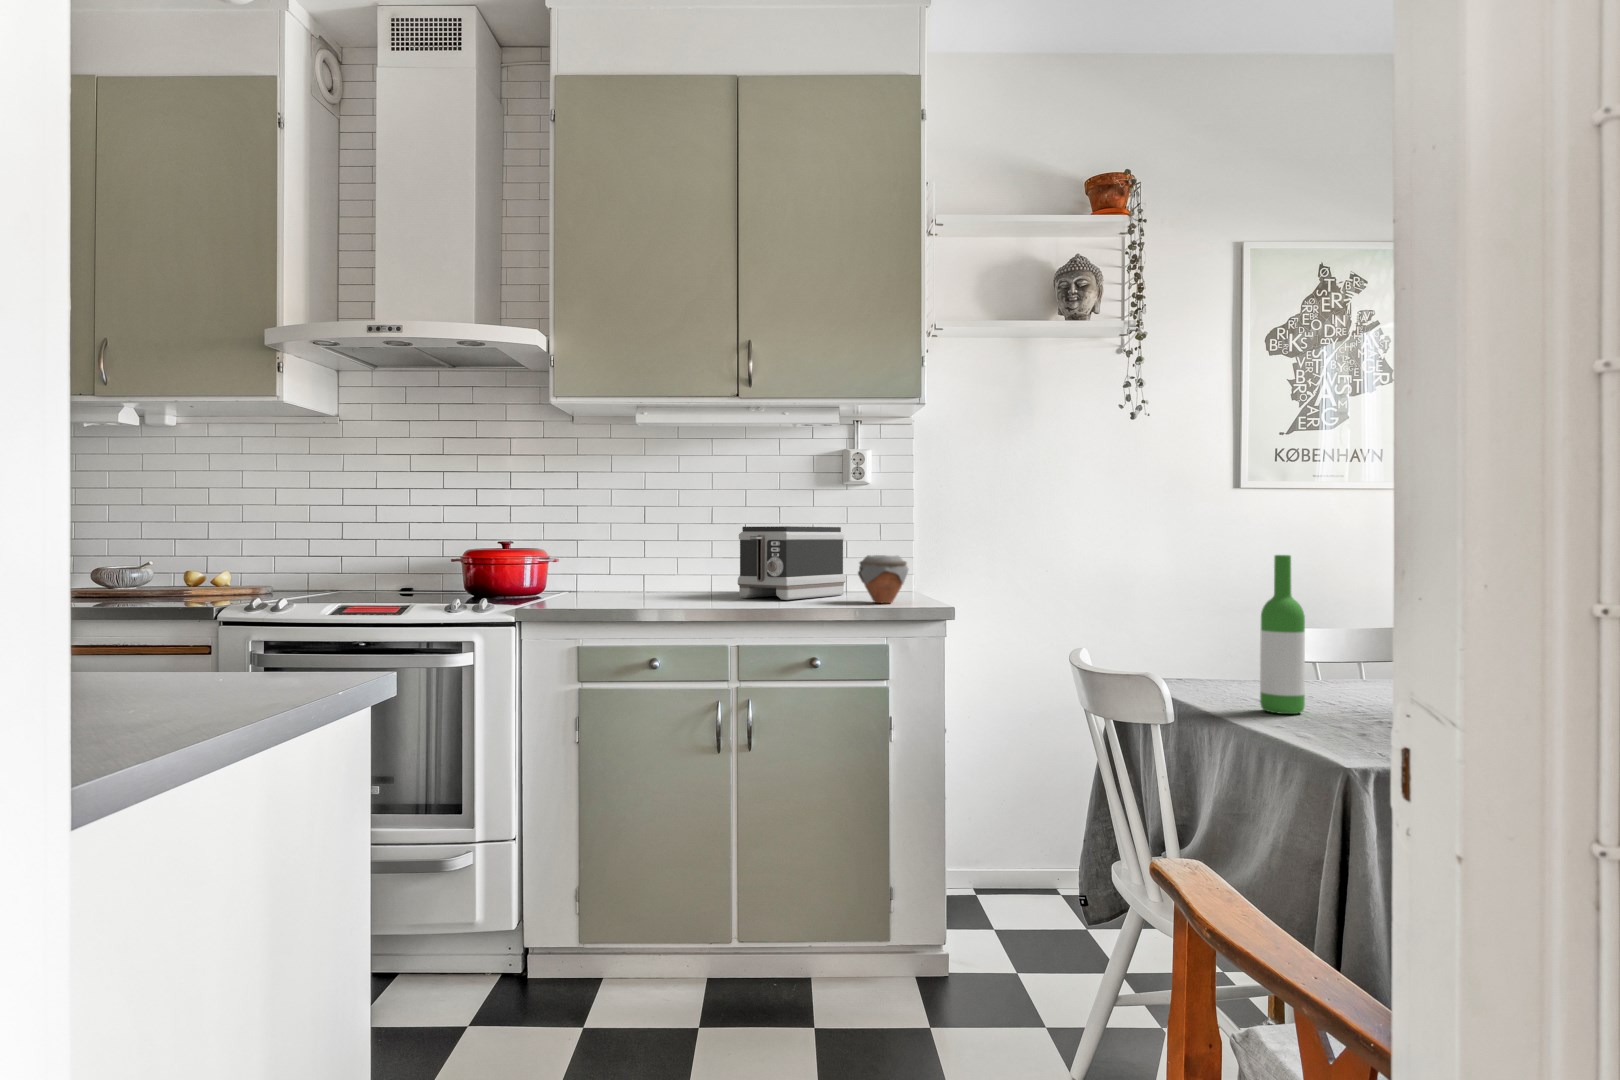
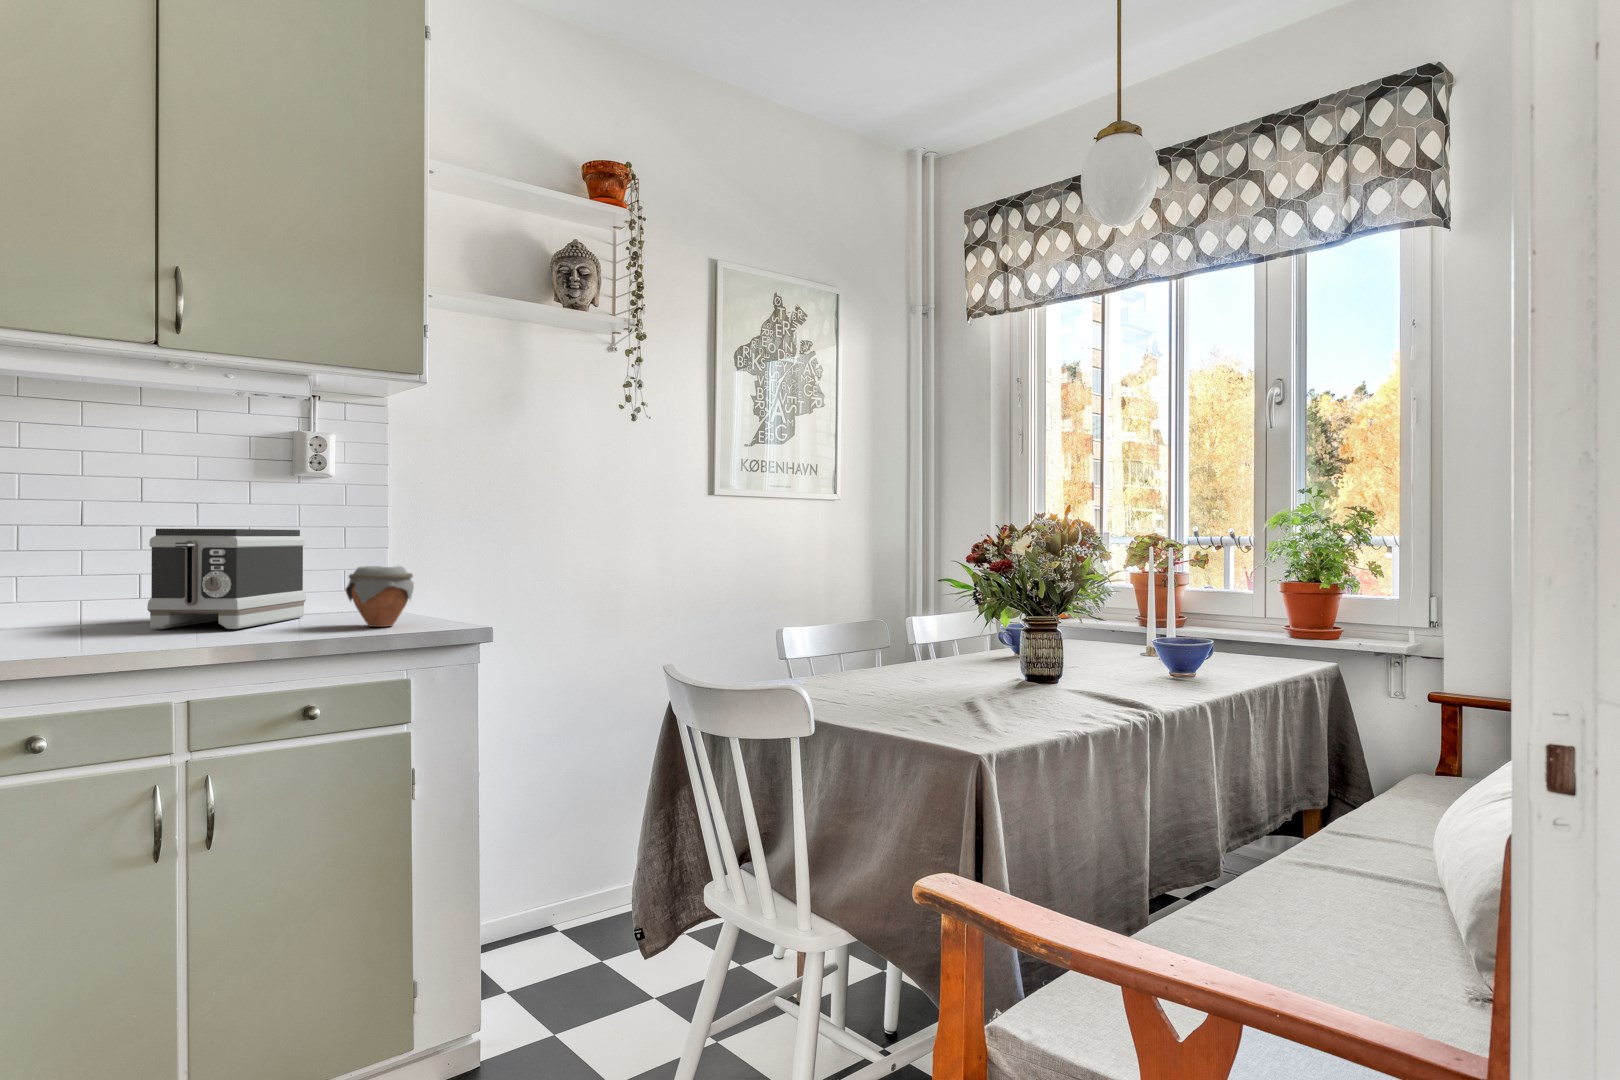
wine bottle: present [1260,555,1305,714] -> none [861,564,900,718]

